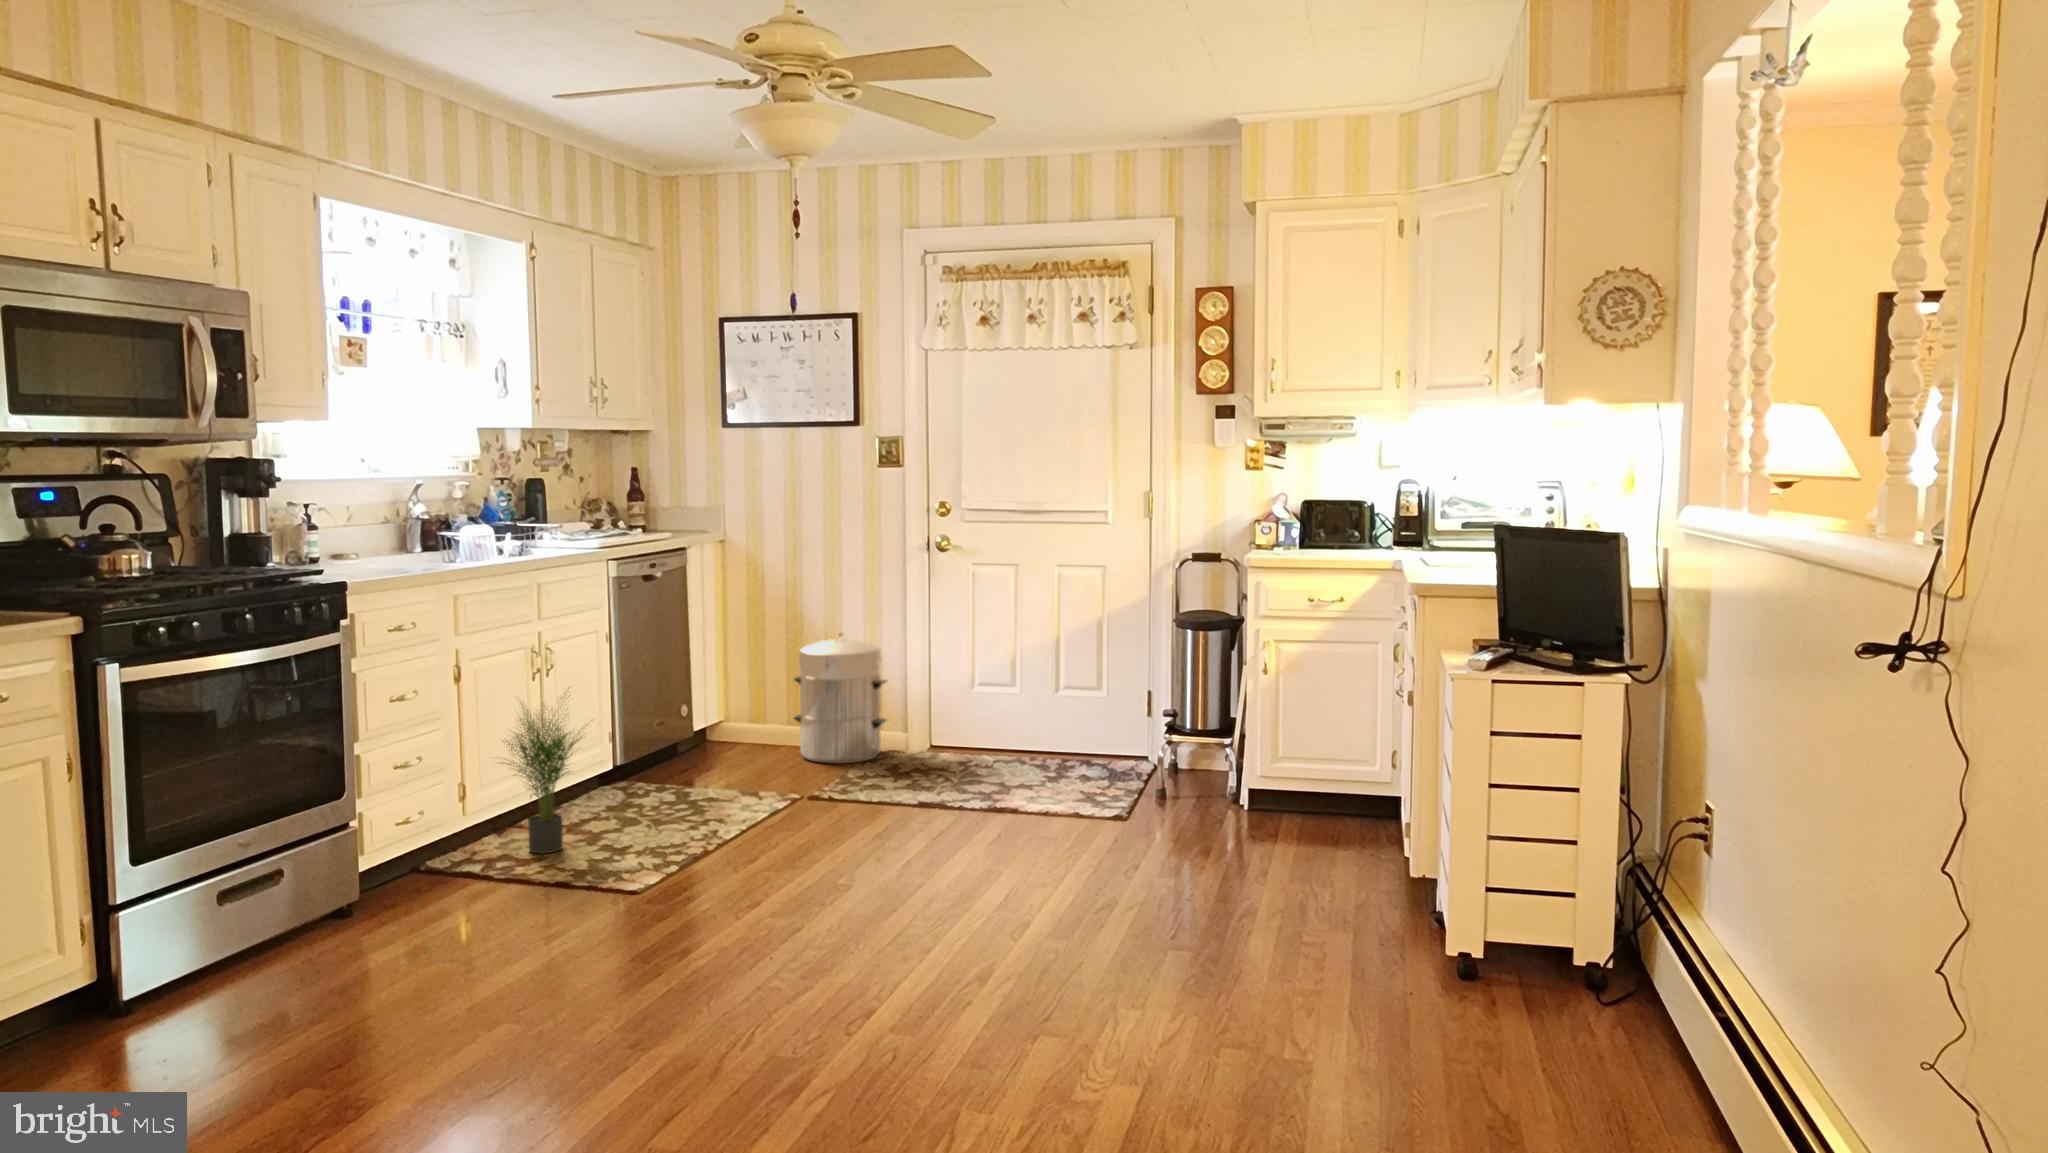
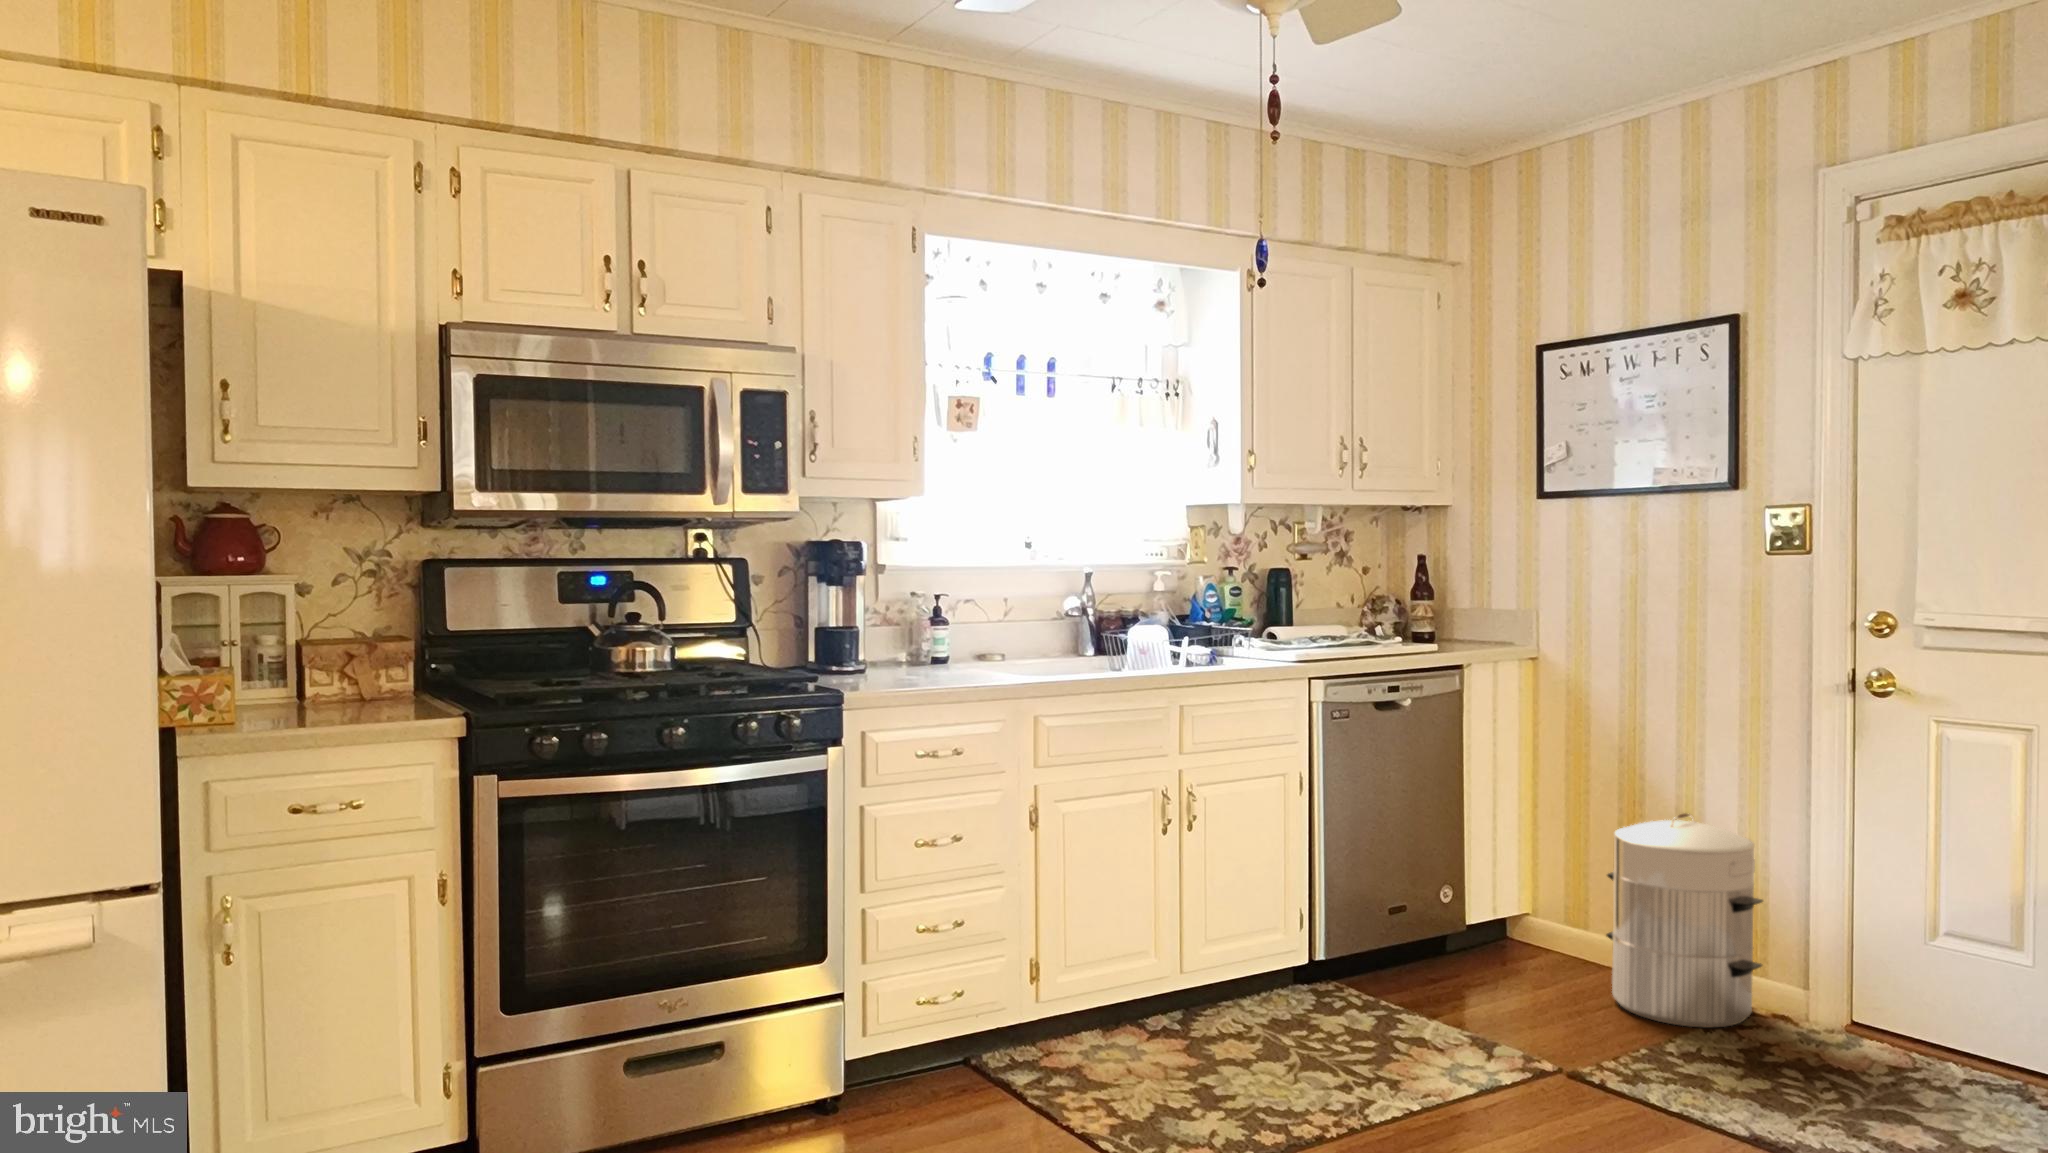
potted plant: present [503,688,587,854] -> none [1043,850,1204,1081]

